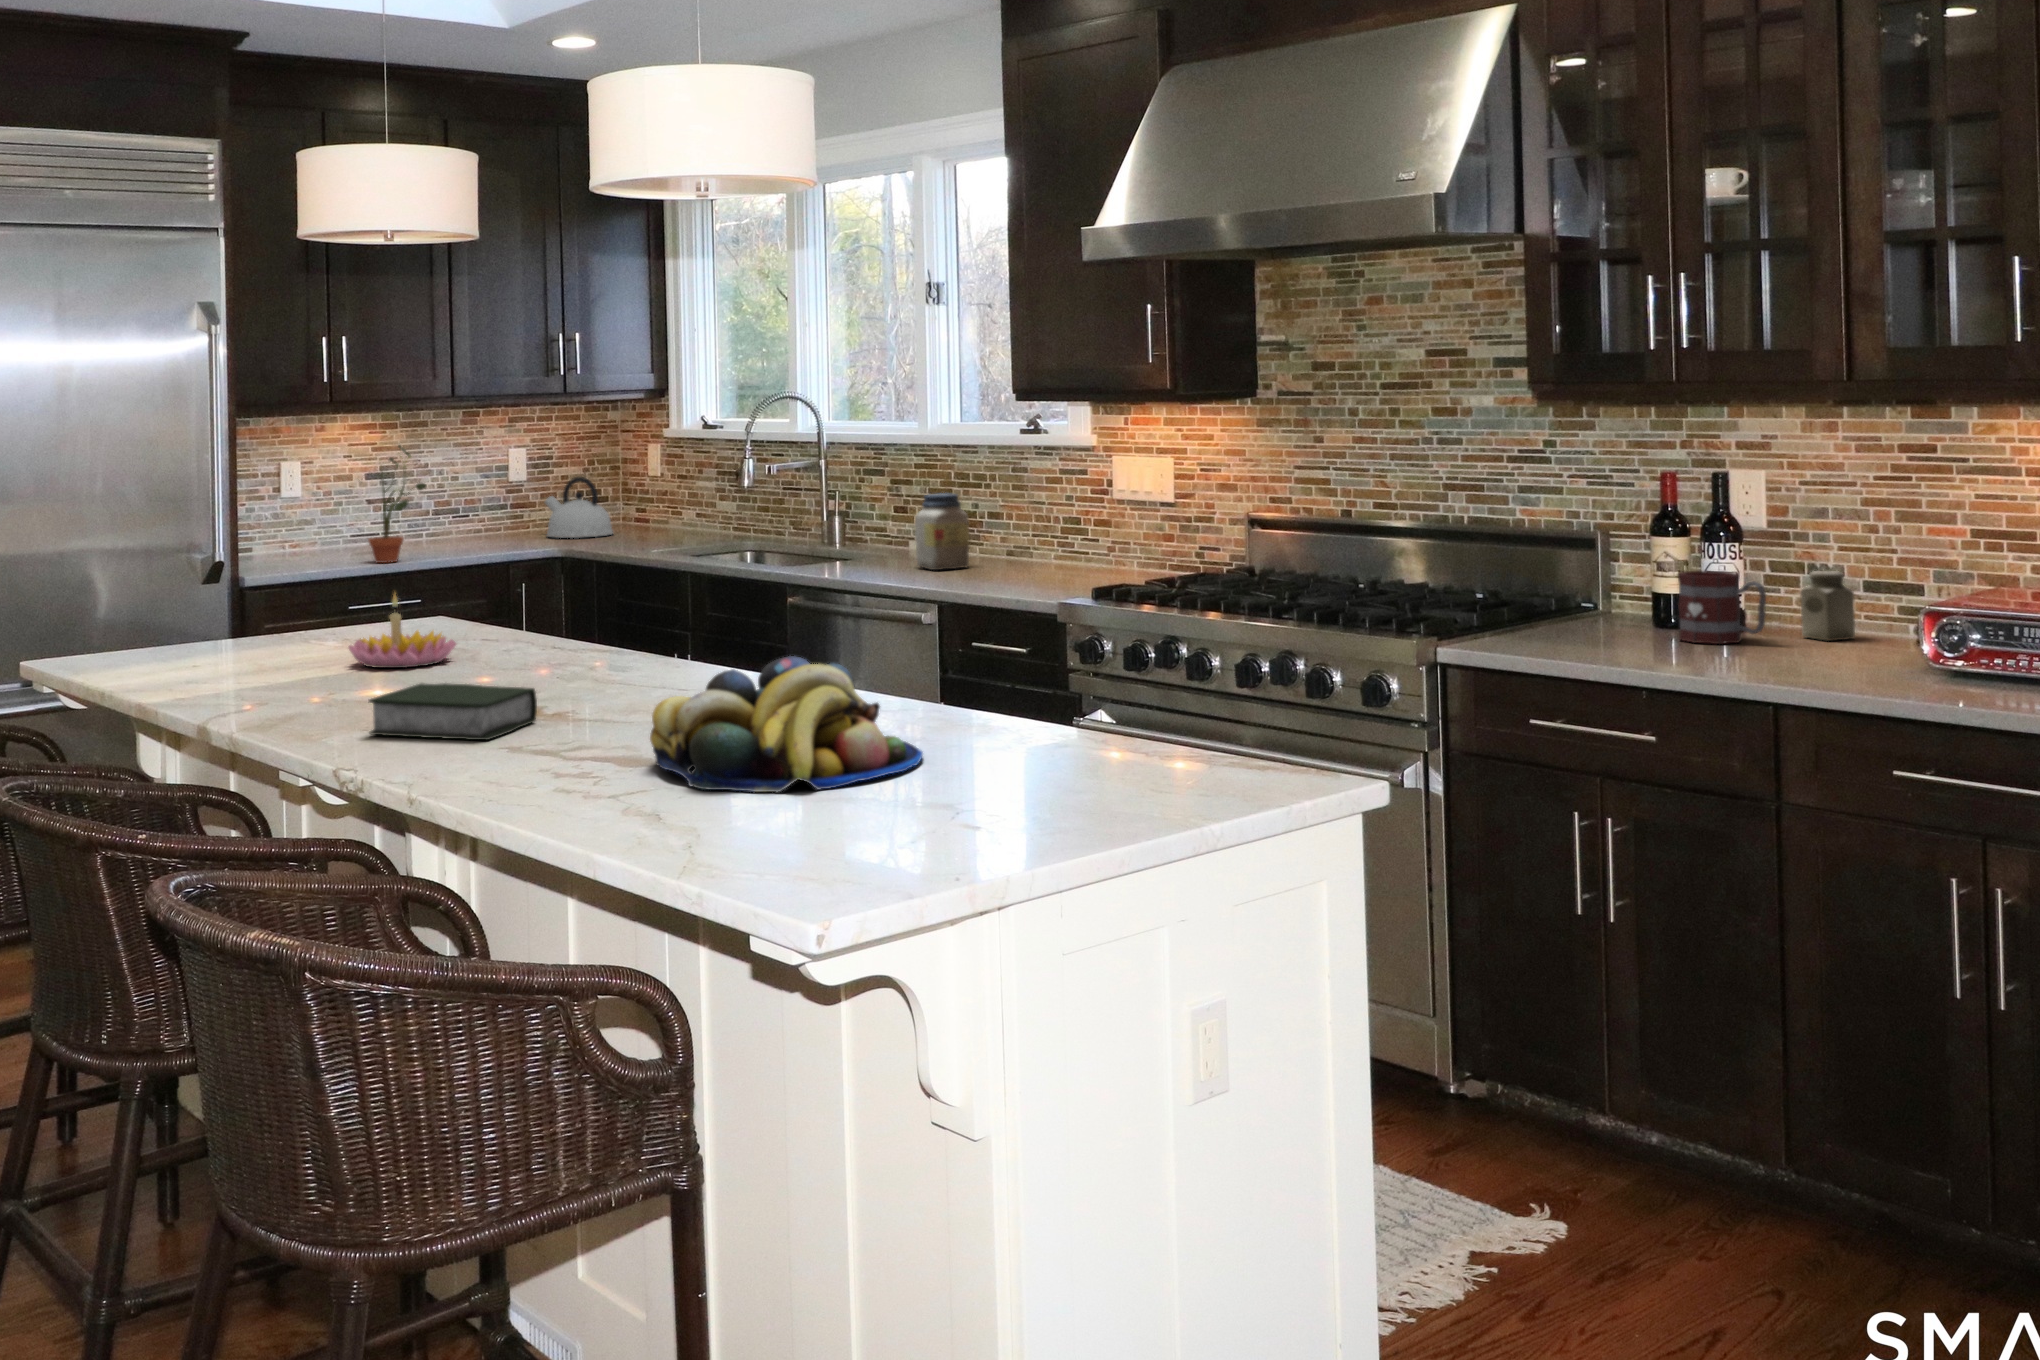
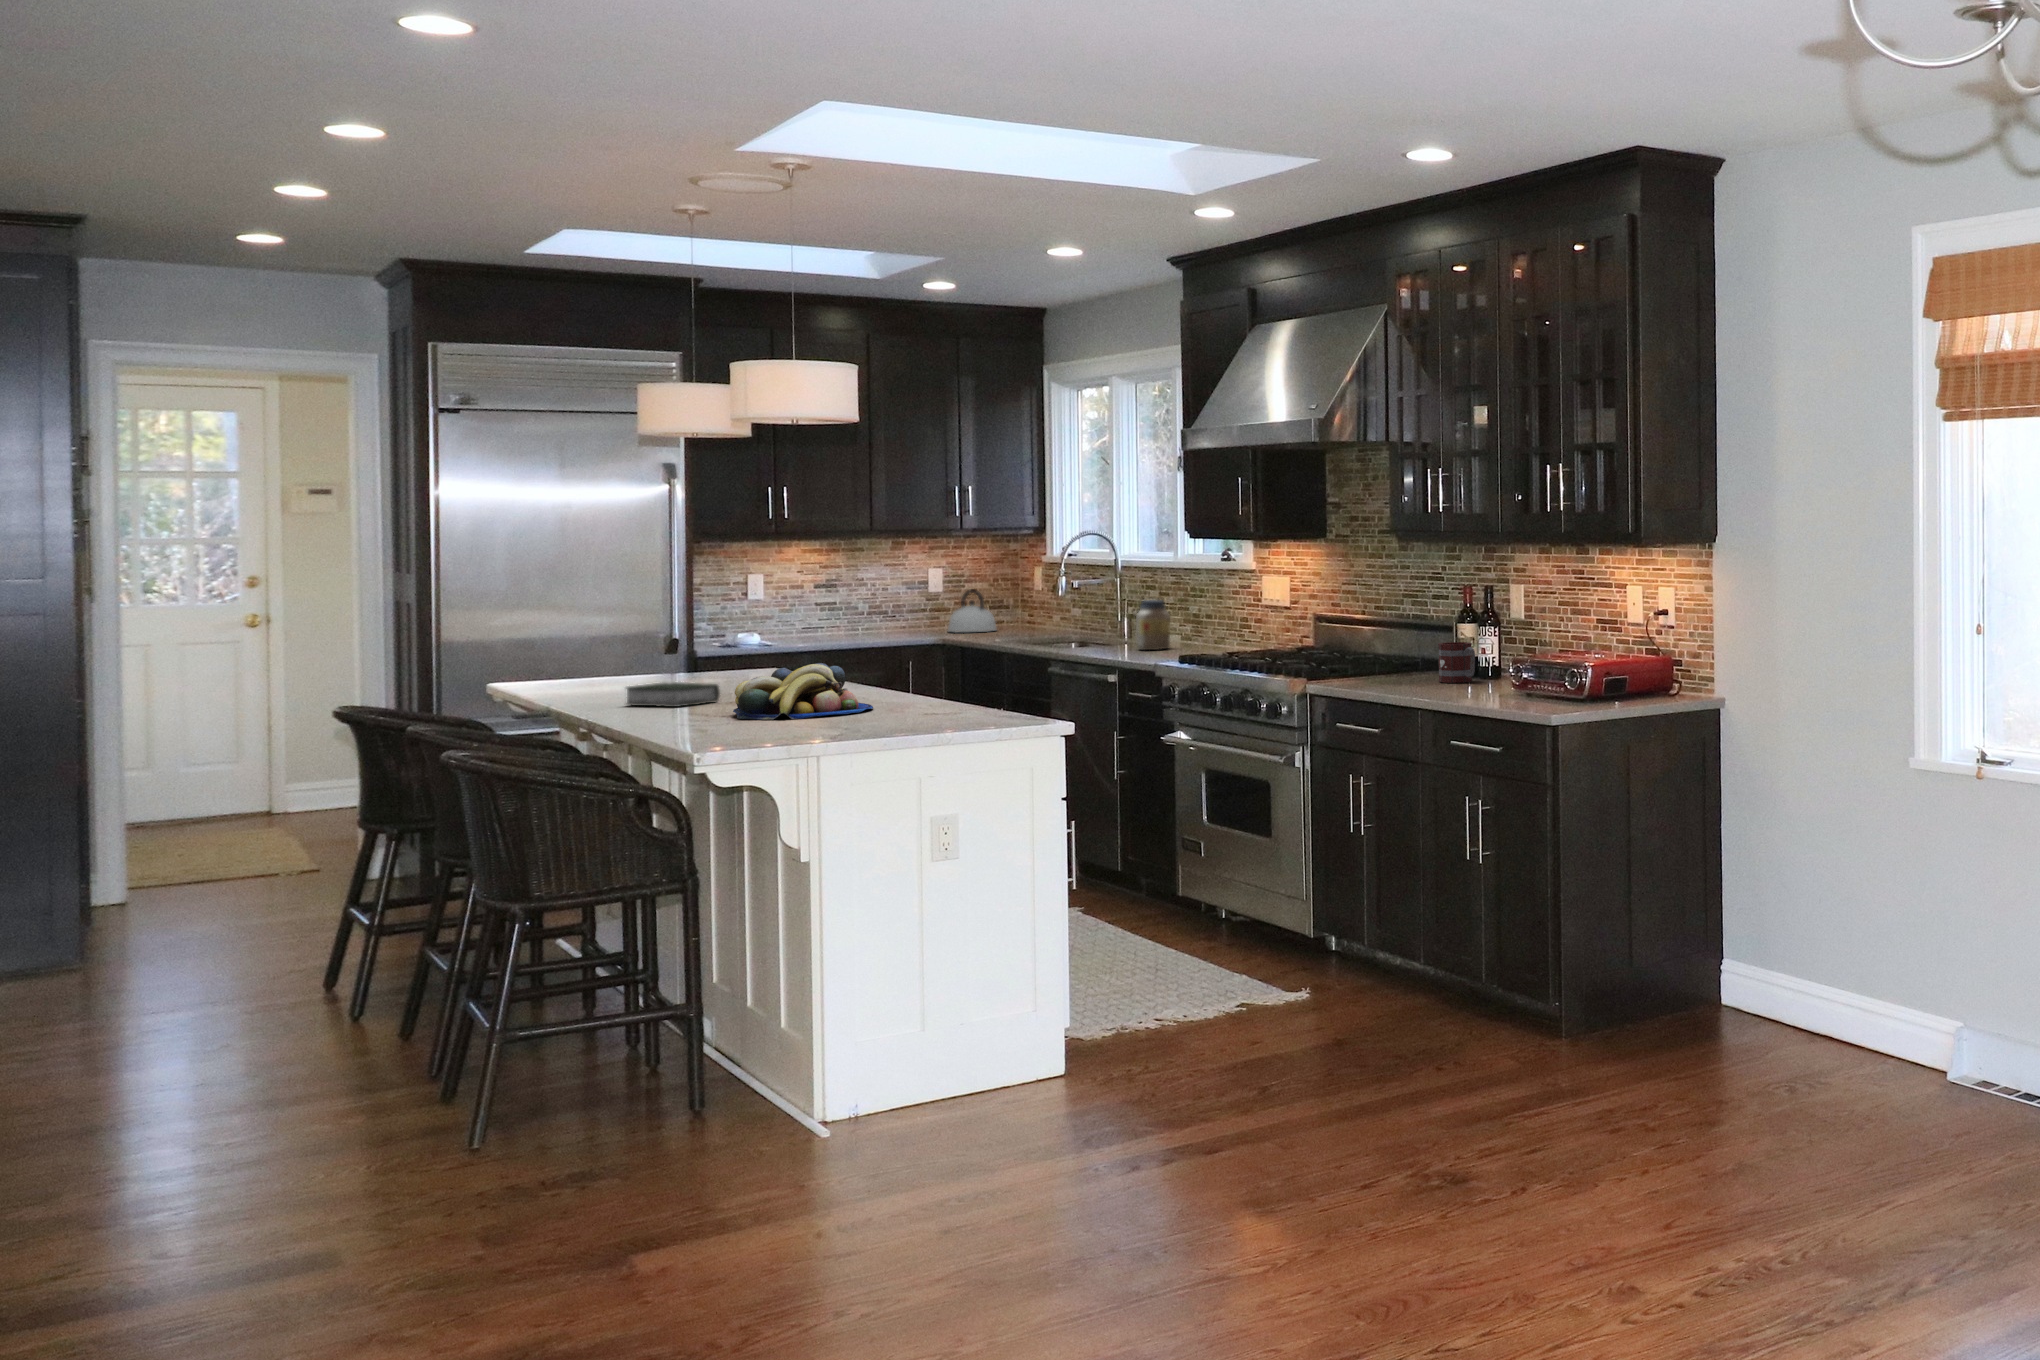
potted plant: present [368,445,426,563] -> none [787,562,838,645]
salt shaker: present [1800,571,1855,641] -> none [1507,643,1531,682]
candle holder: present [349,594,456,668] -> none [667,642,735,685]

